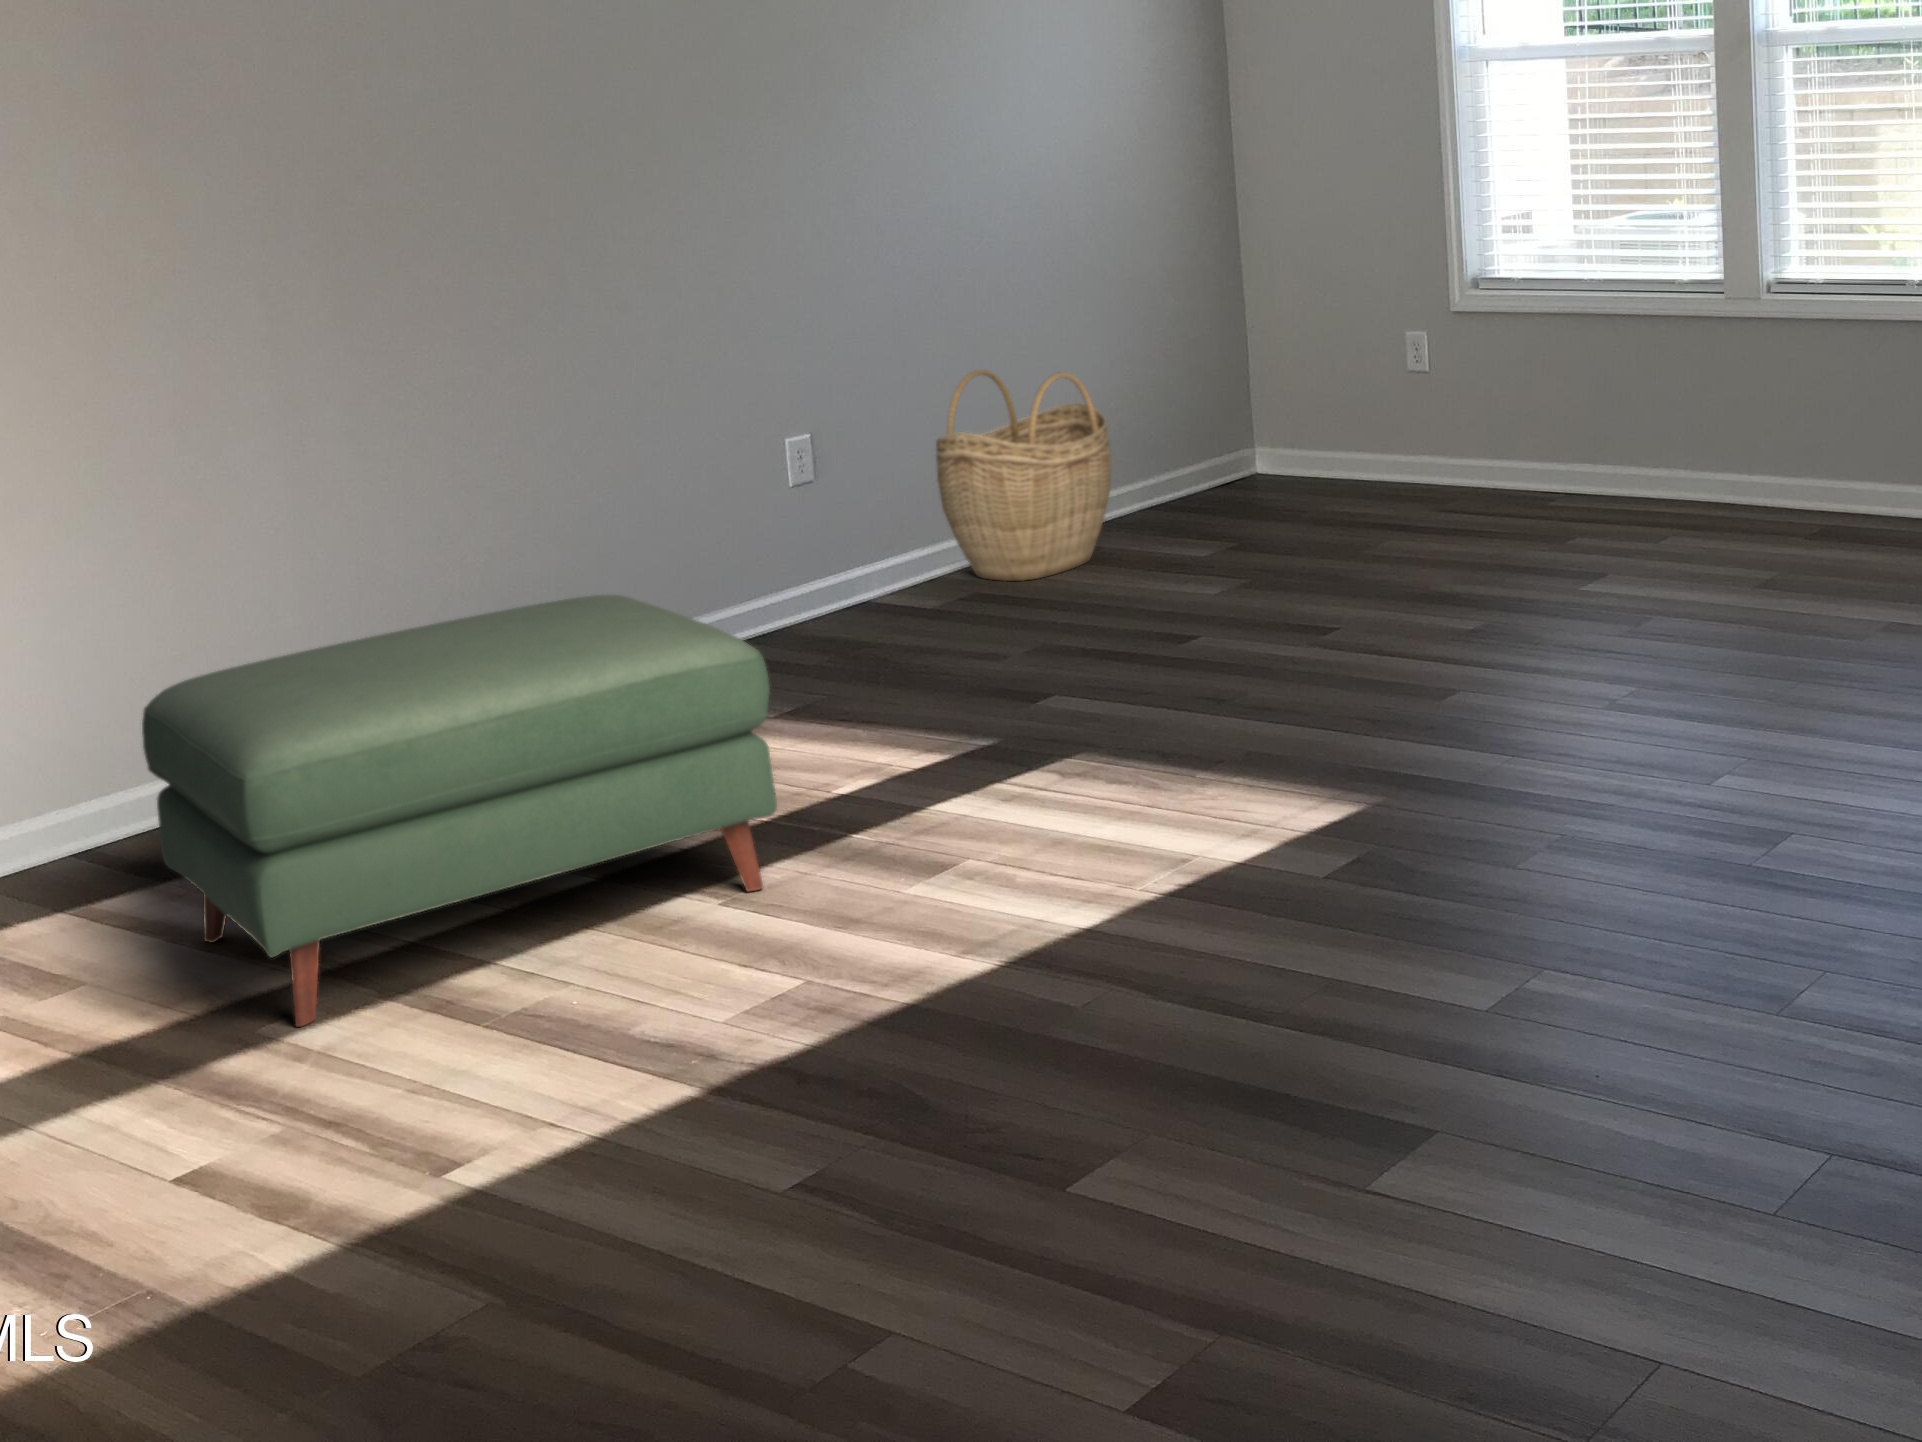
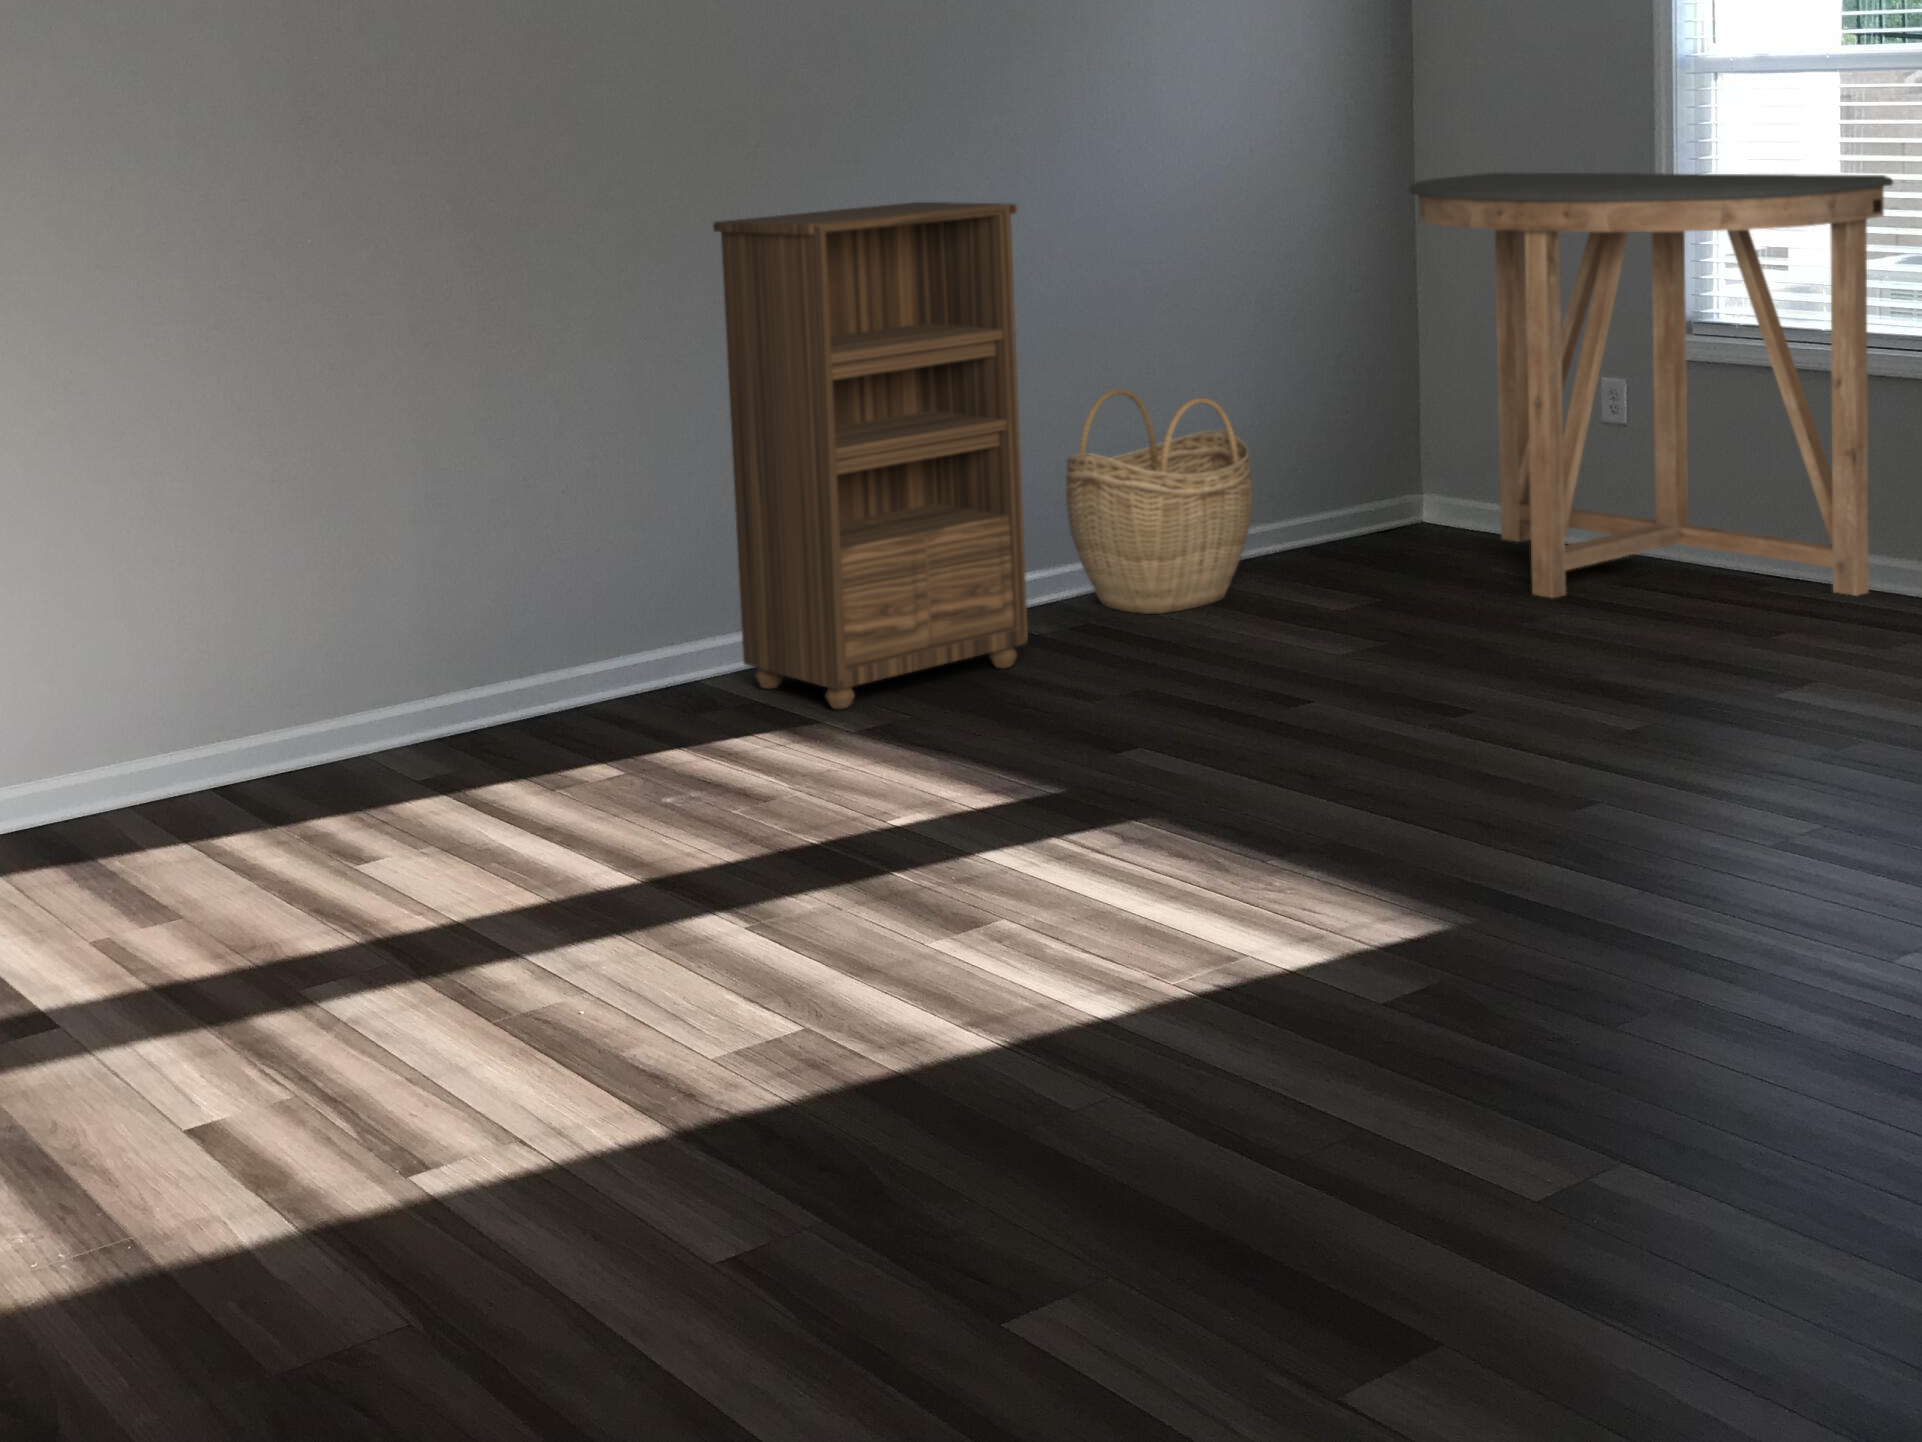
console table: none [1230,145,1635,532] -> present [1409,173,1893,598]
bookshelf: none [585,195,922,698] -> present [713,202,1028,709]
ottoman: present [142,595,777,1027] -> none [247,597,810,993]

